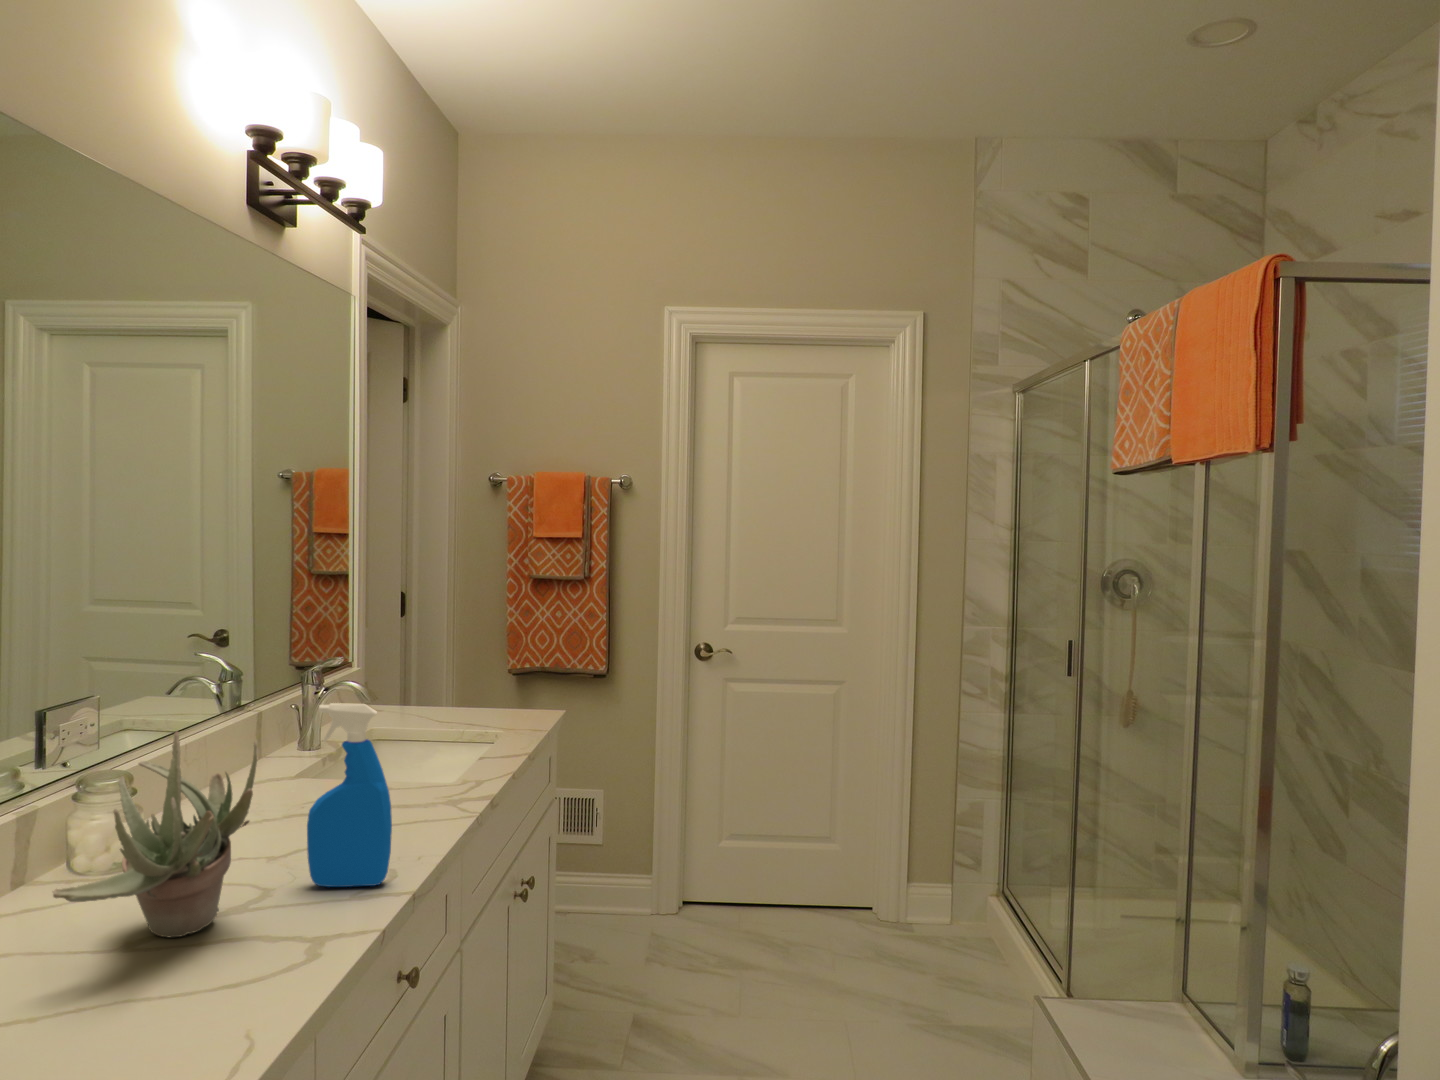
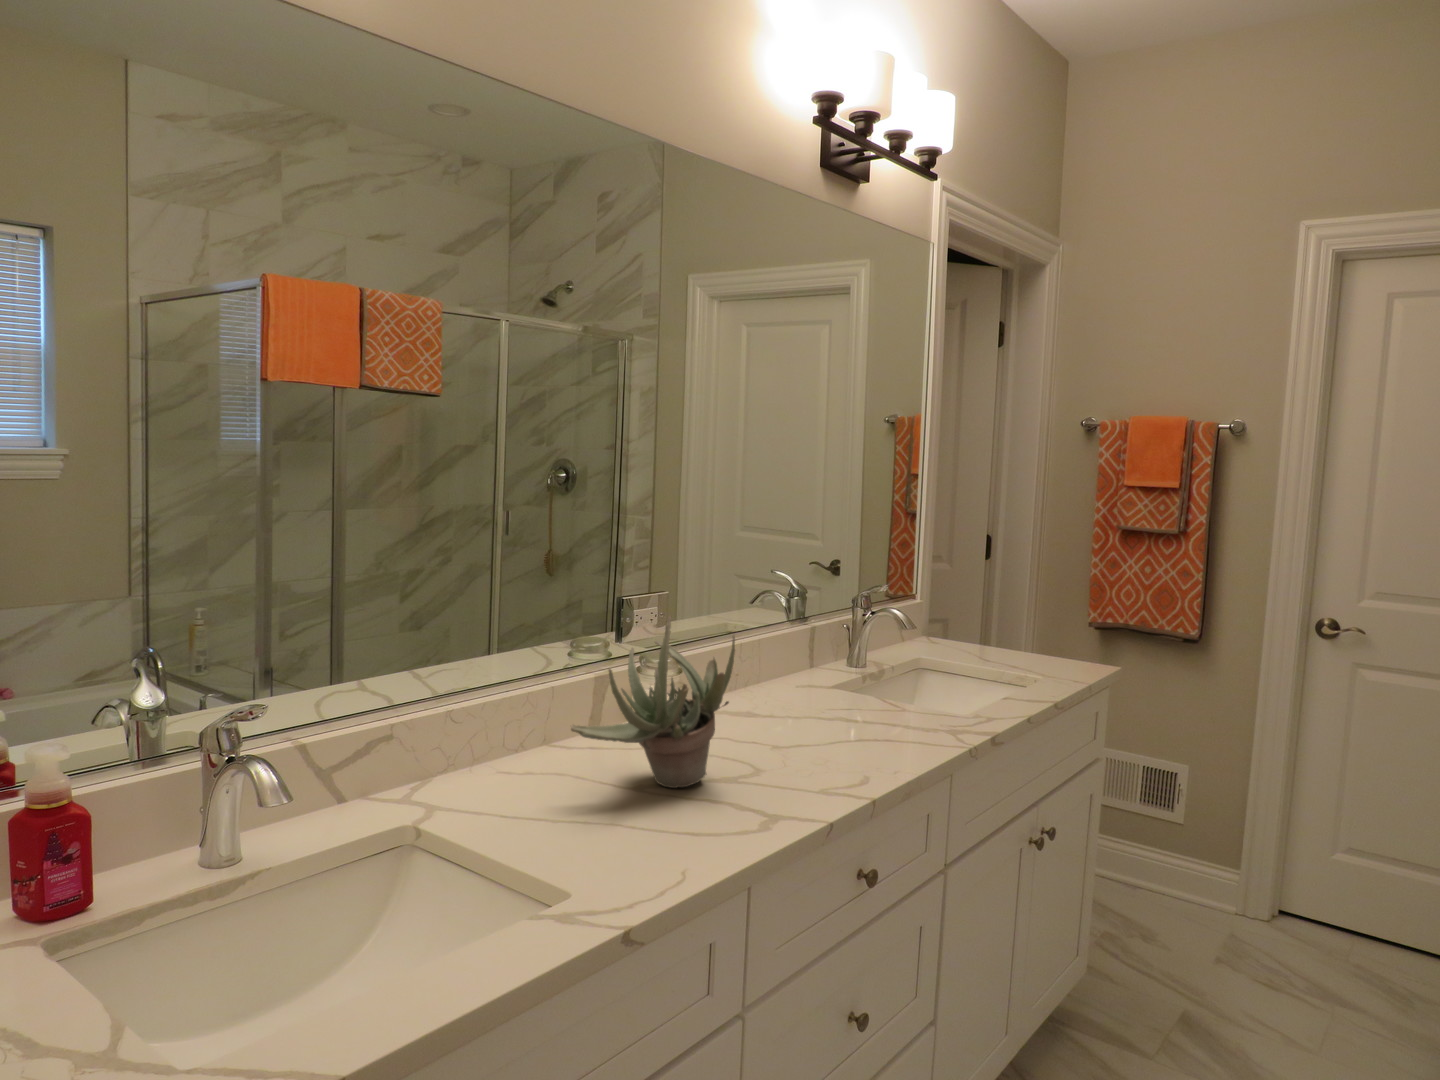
spray bottle: present [307,703,392,887] -> none [788,611,859,783]

